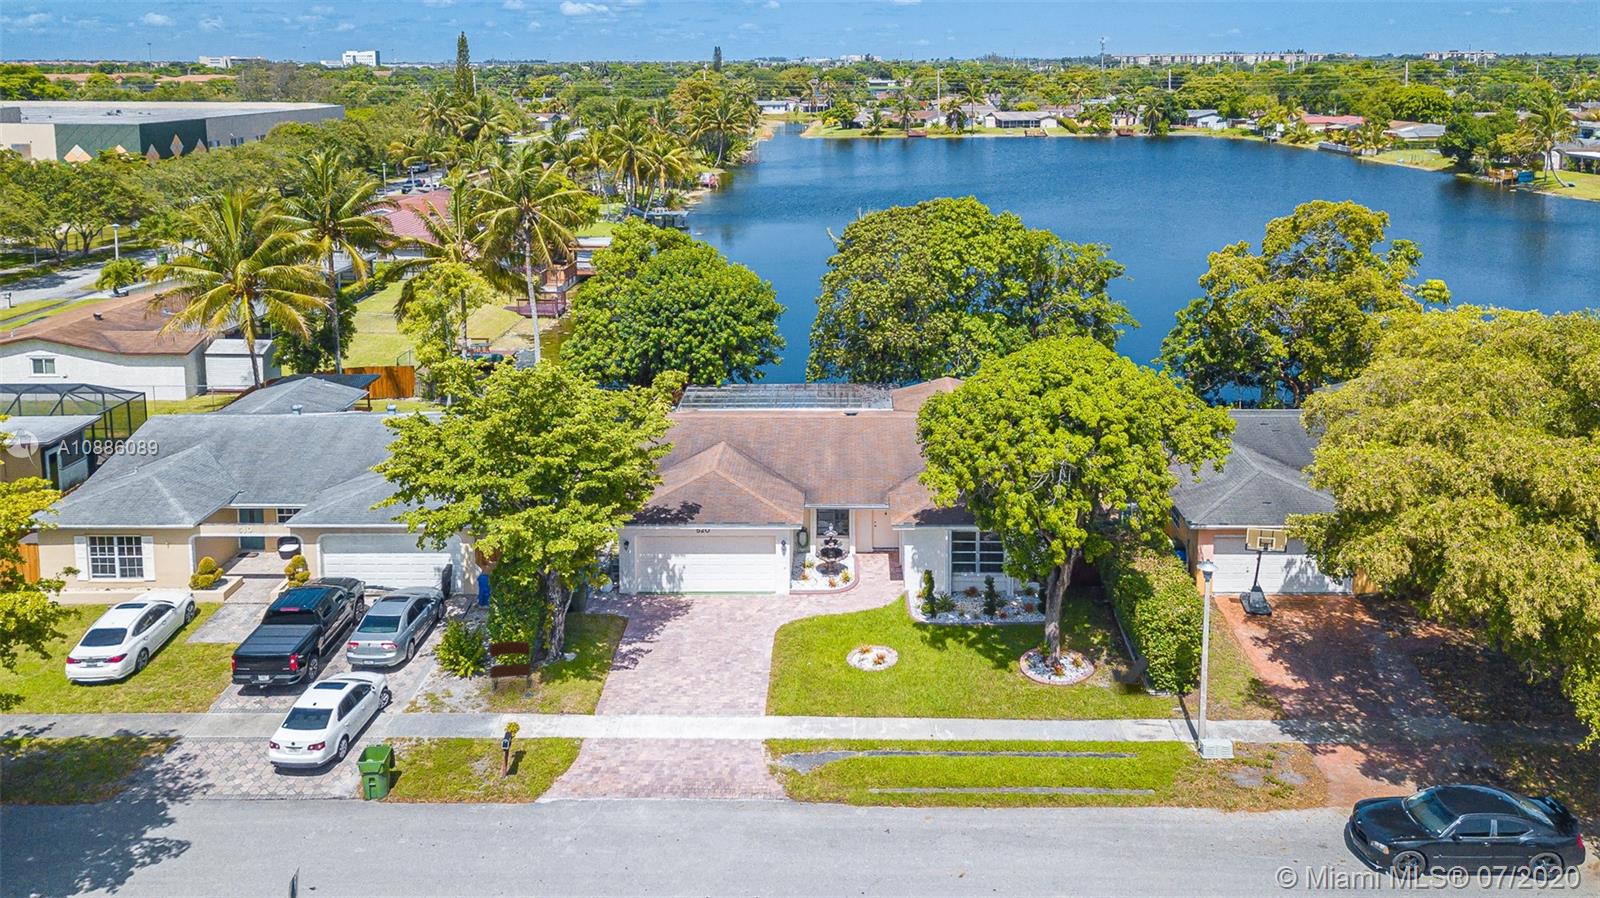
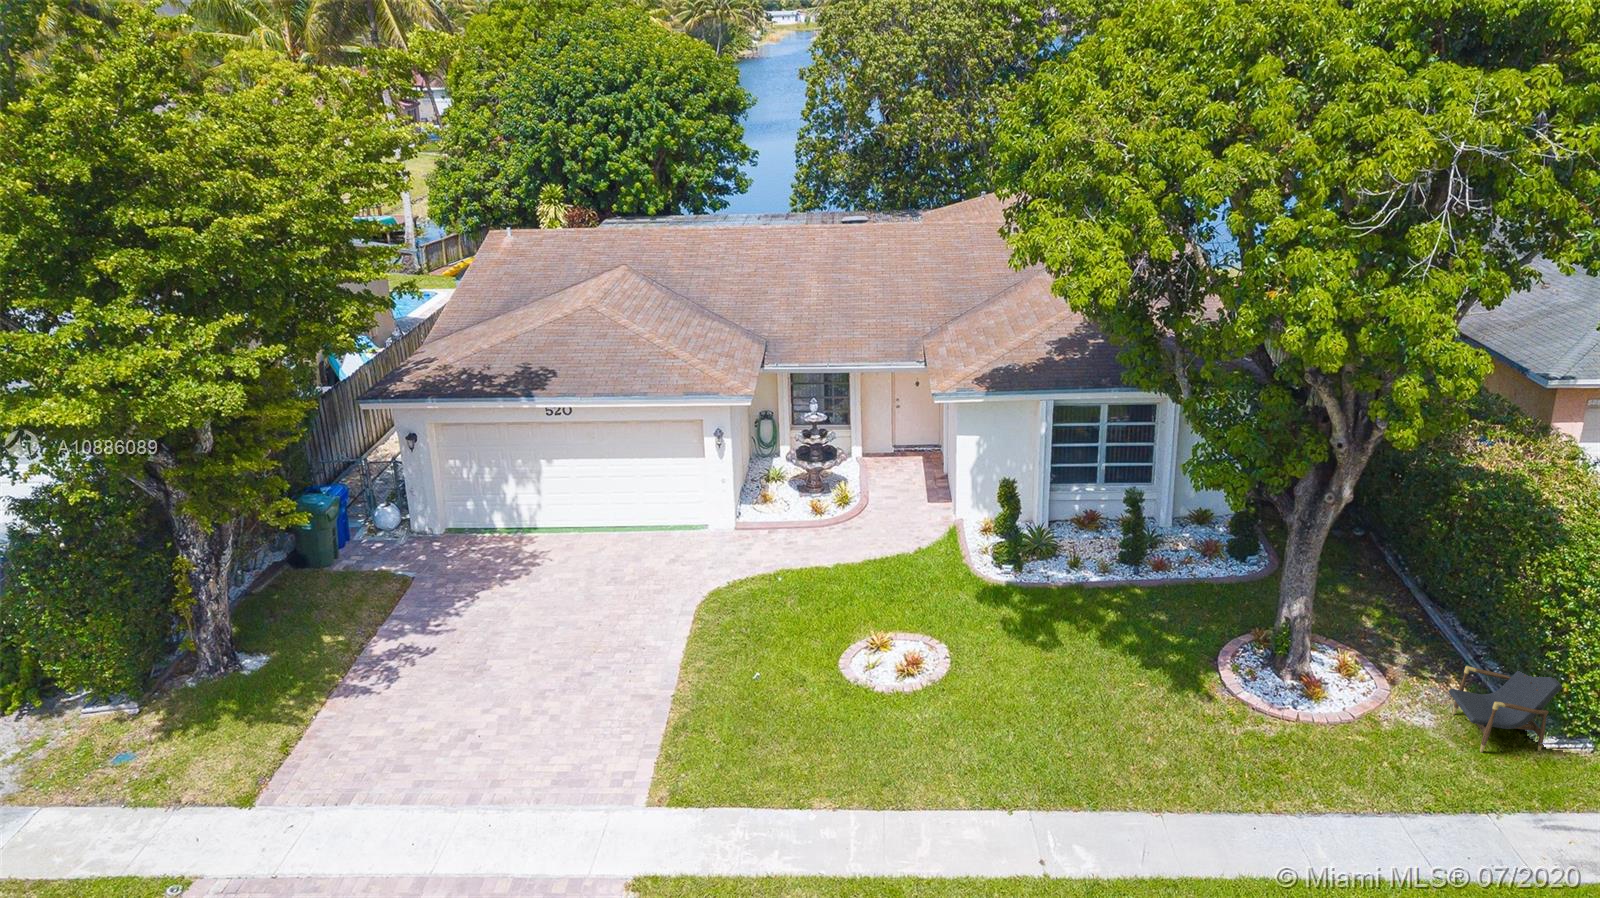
bench: present [489,641,532,690] -> none [29,638,151,747]

